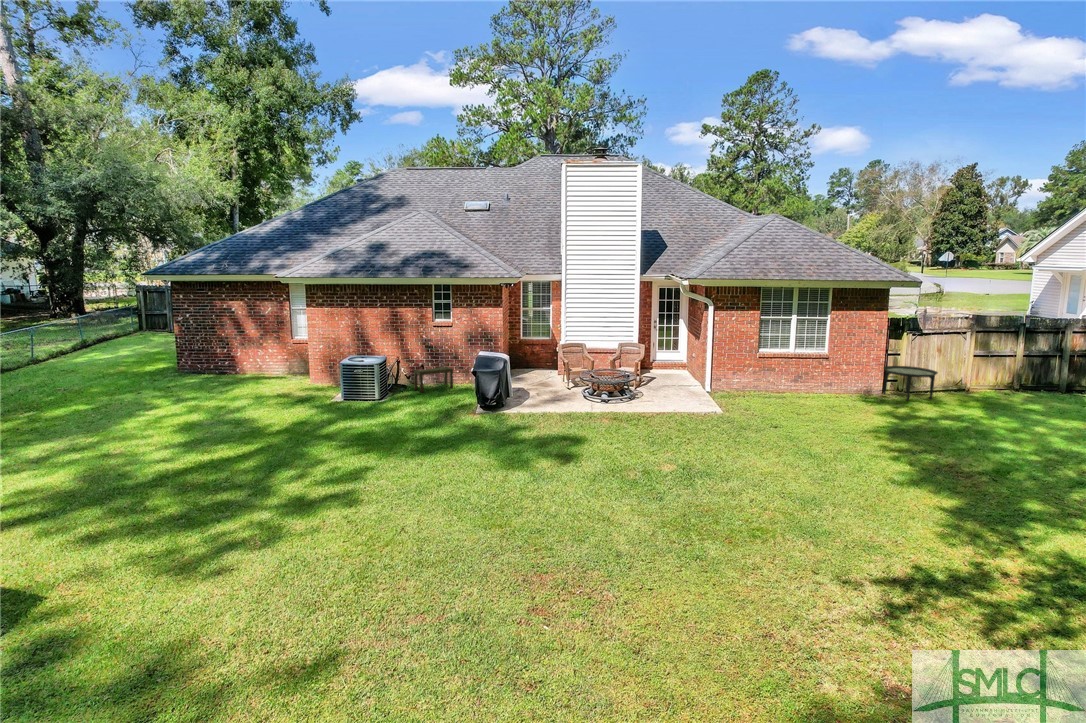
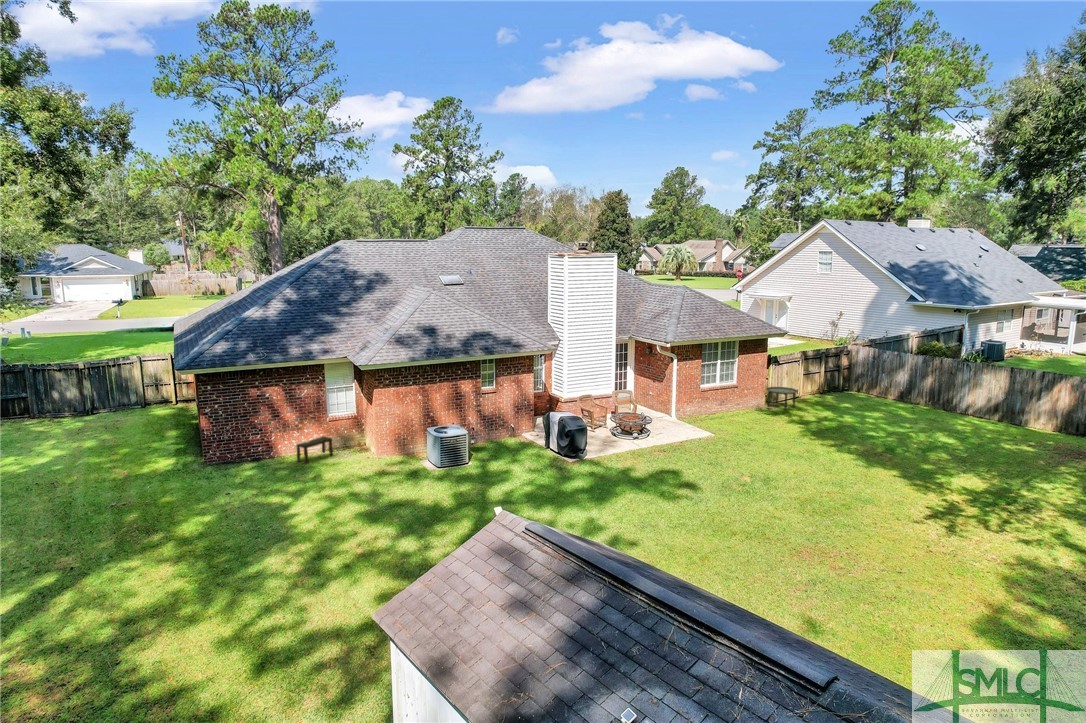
bench: present [414,367,453,392] -> present [296,436,333,463]

